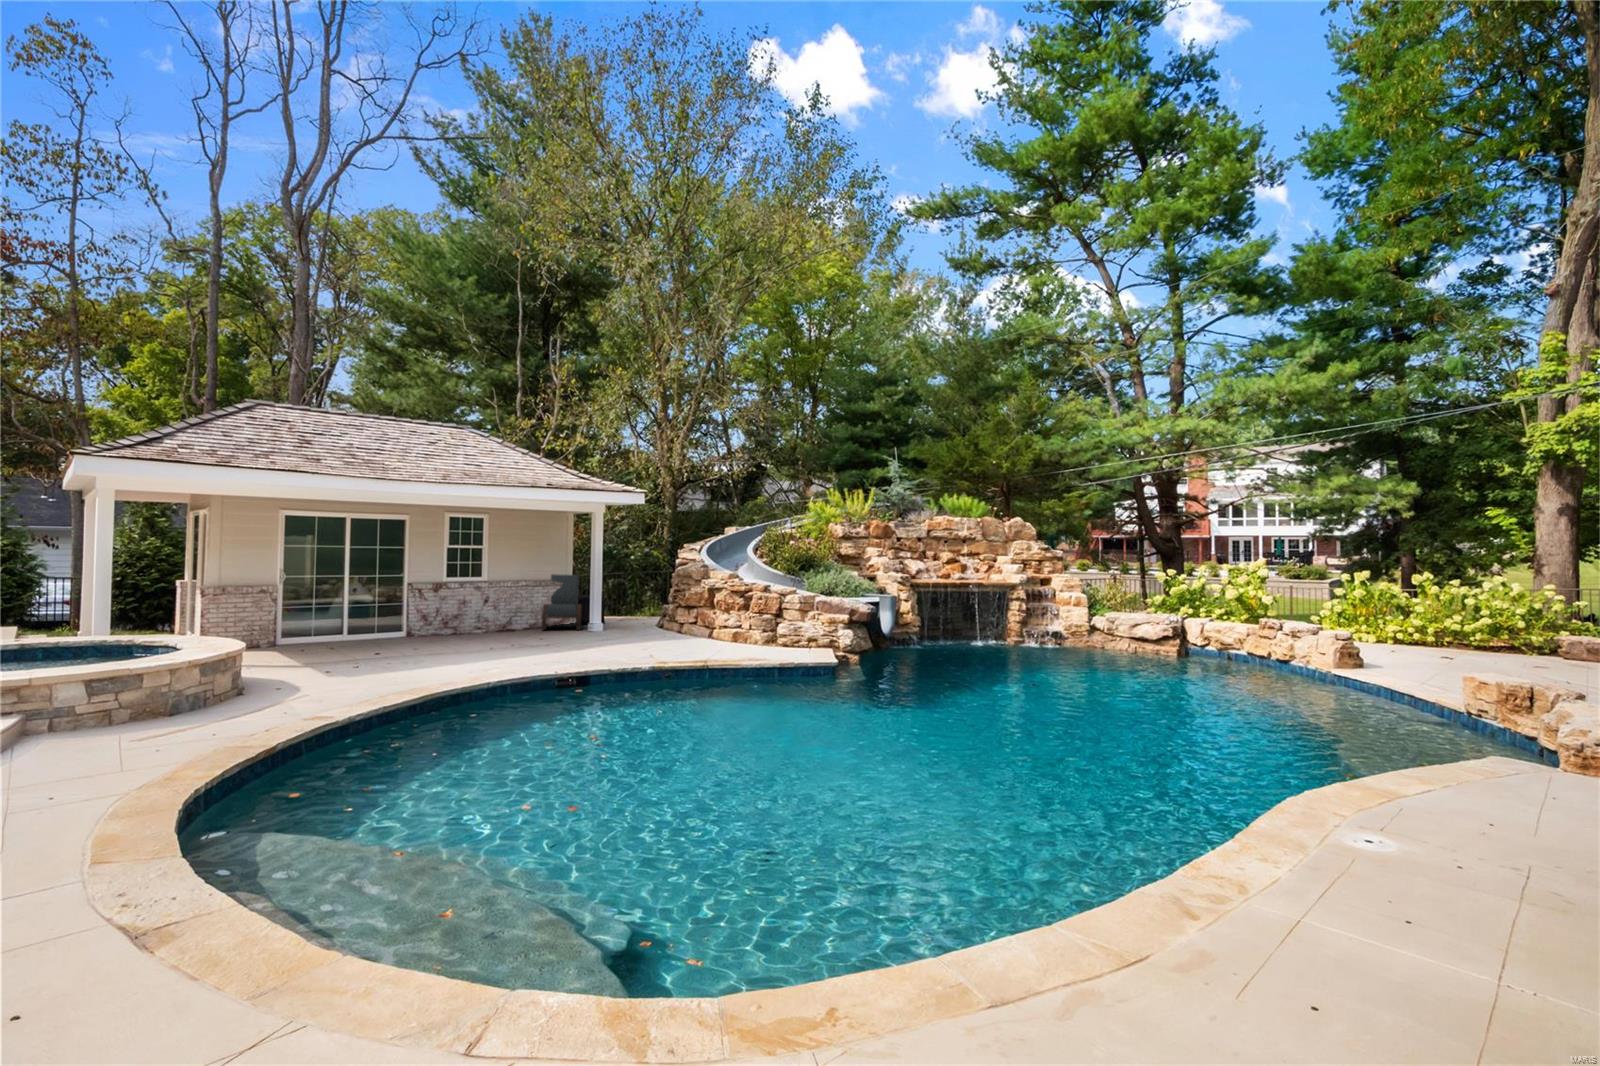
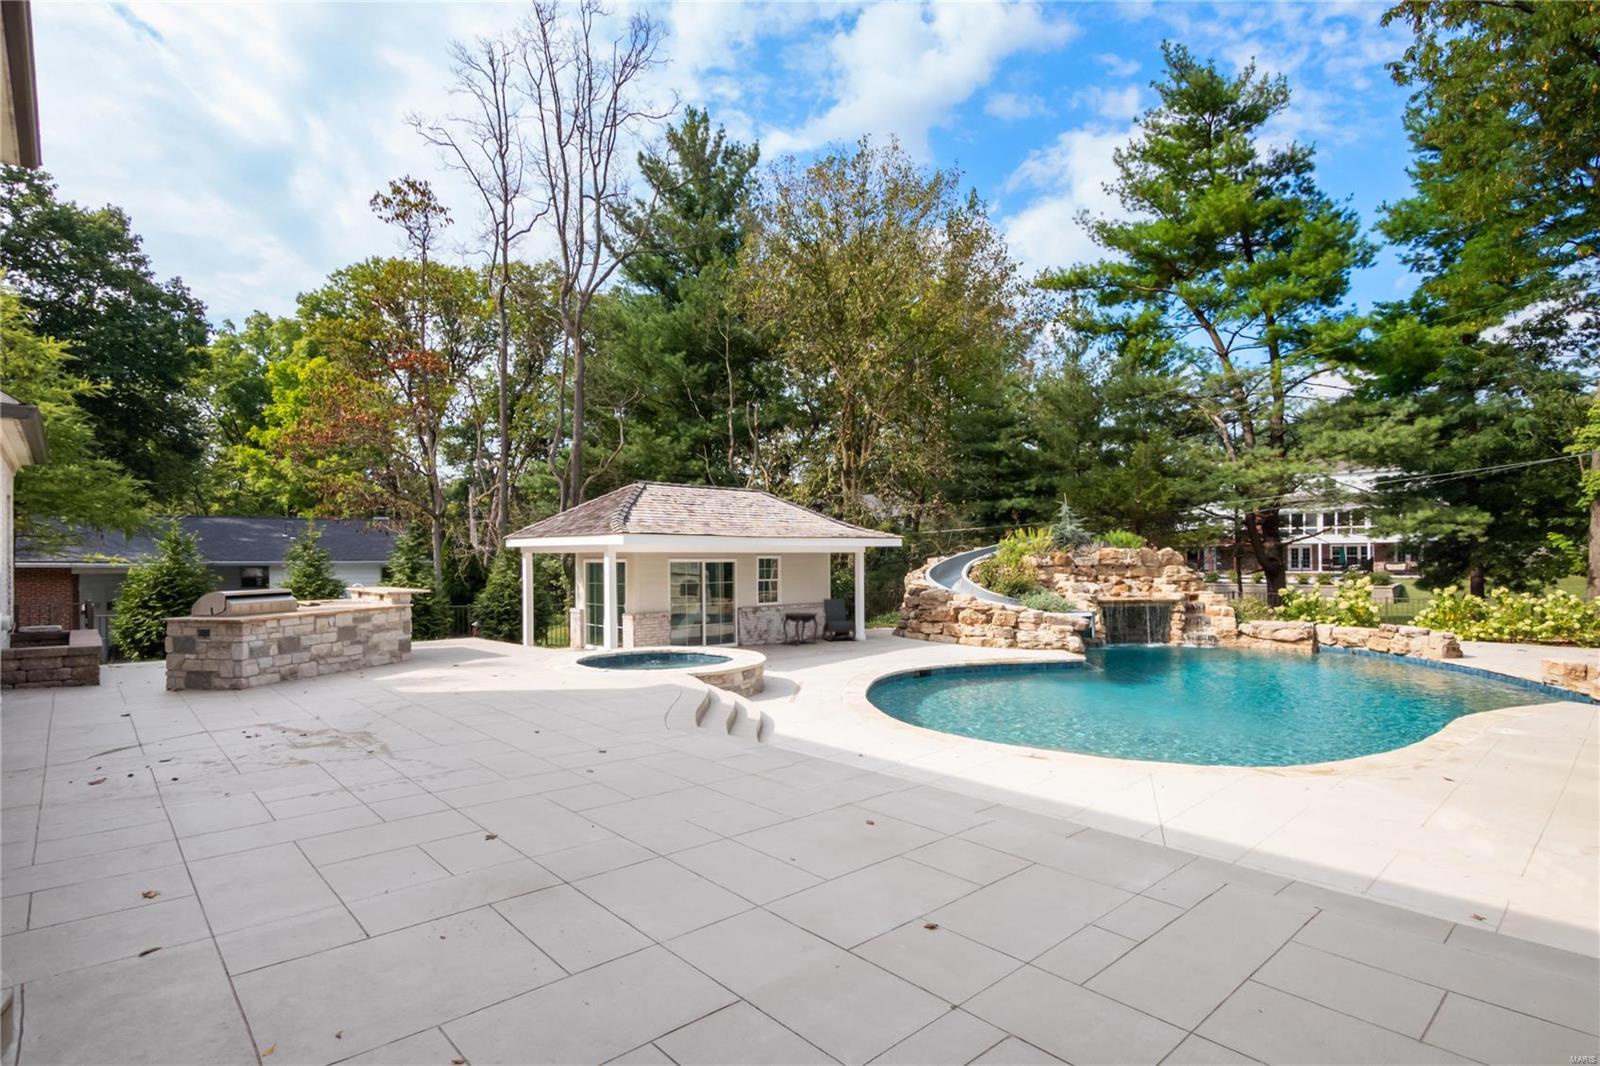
side table: none [467,592,519,636] -> present [783,613,818,645]

